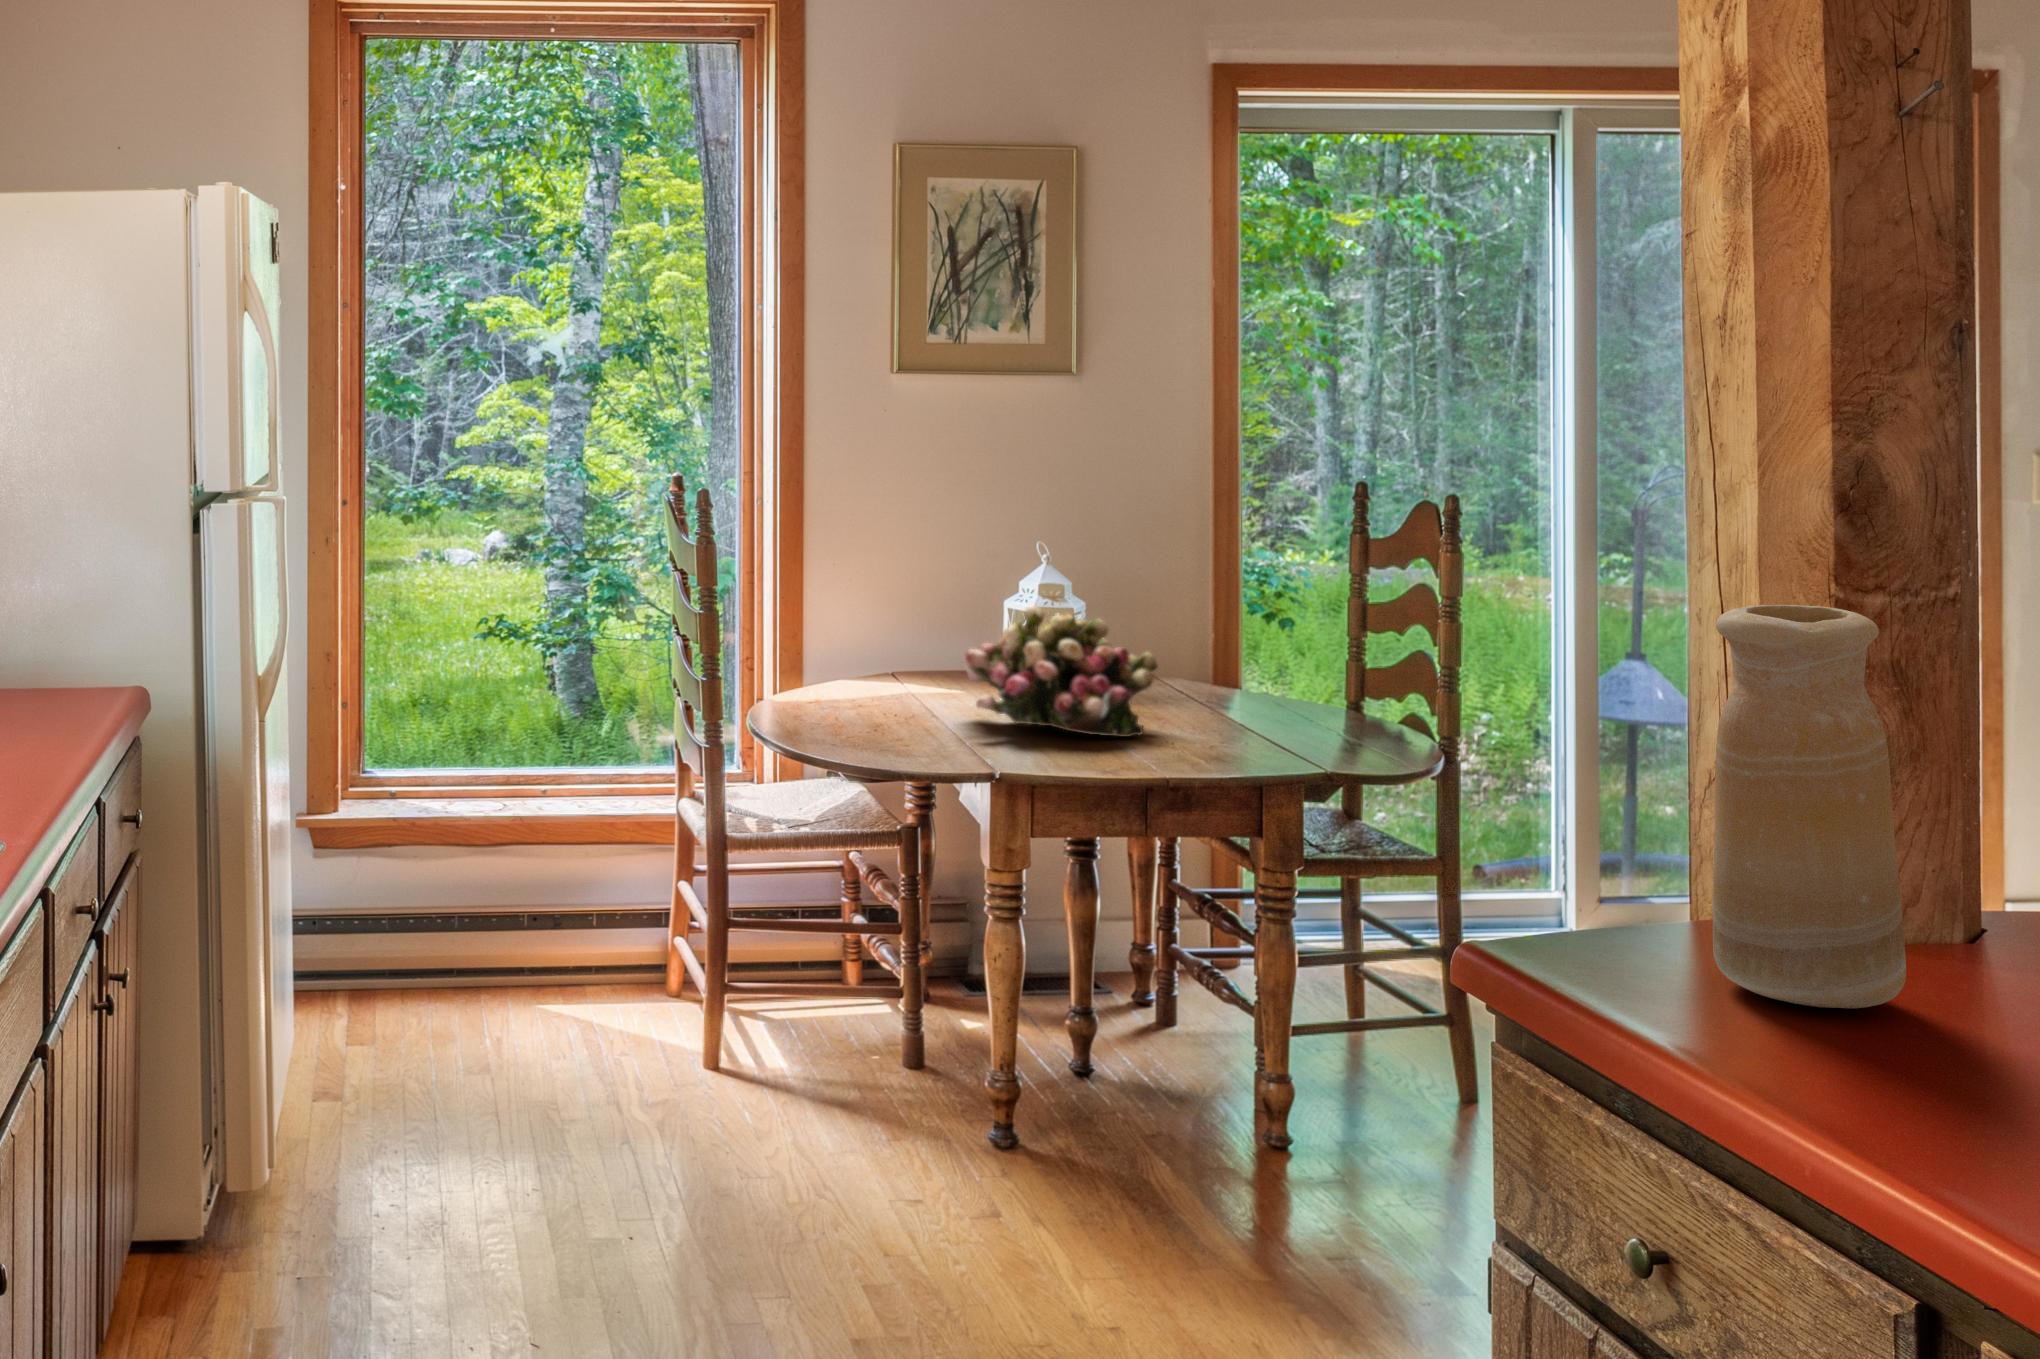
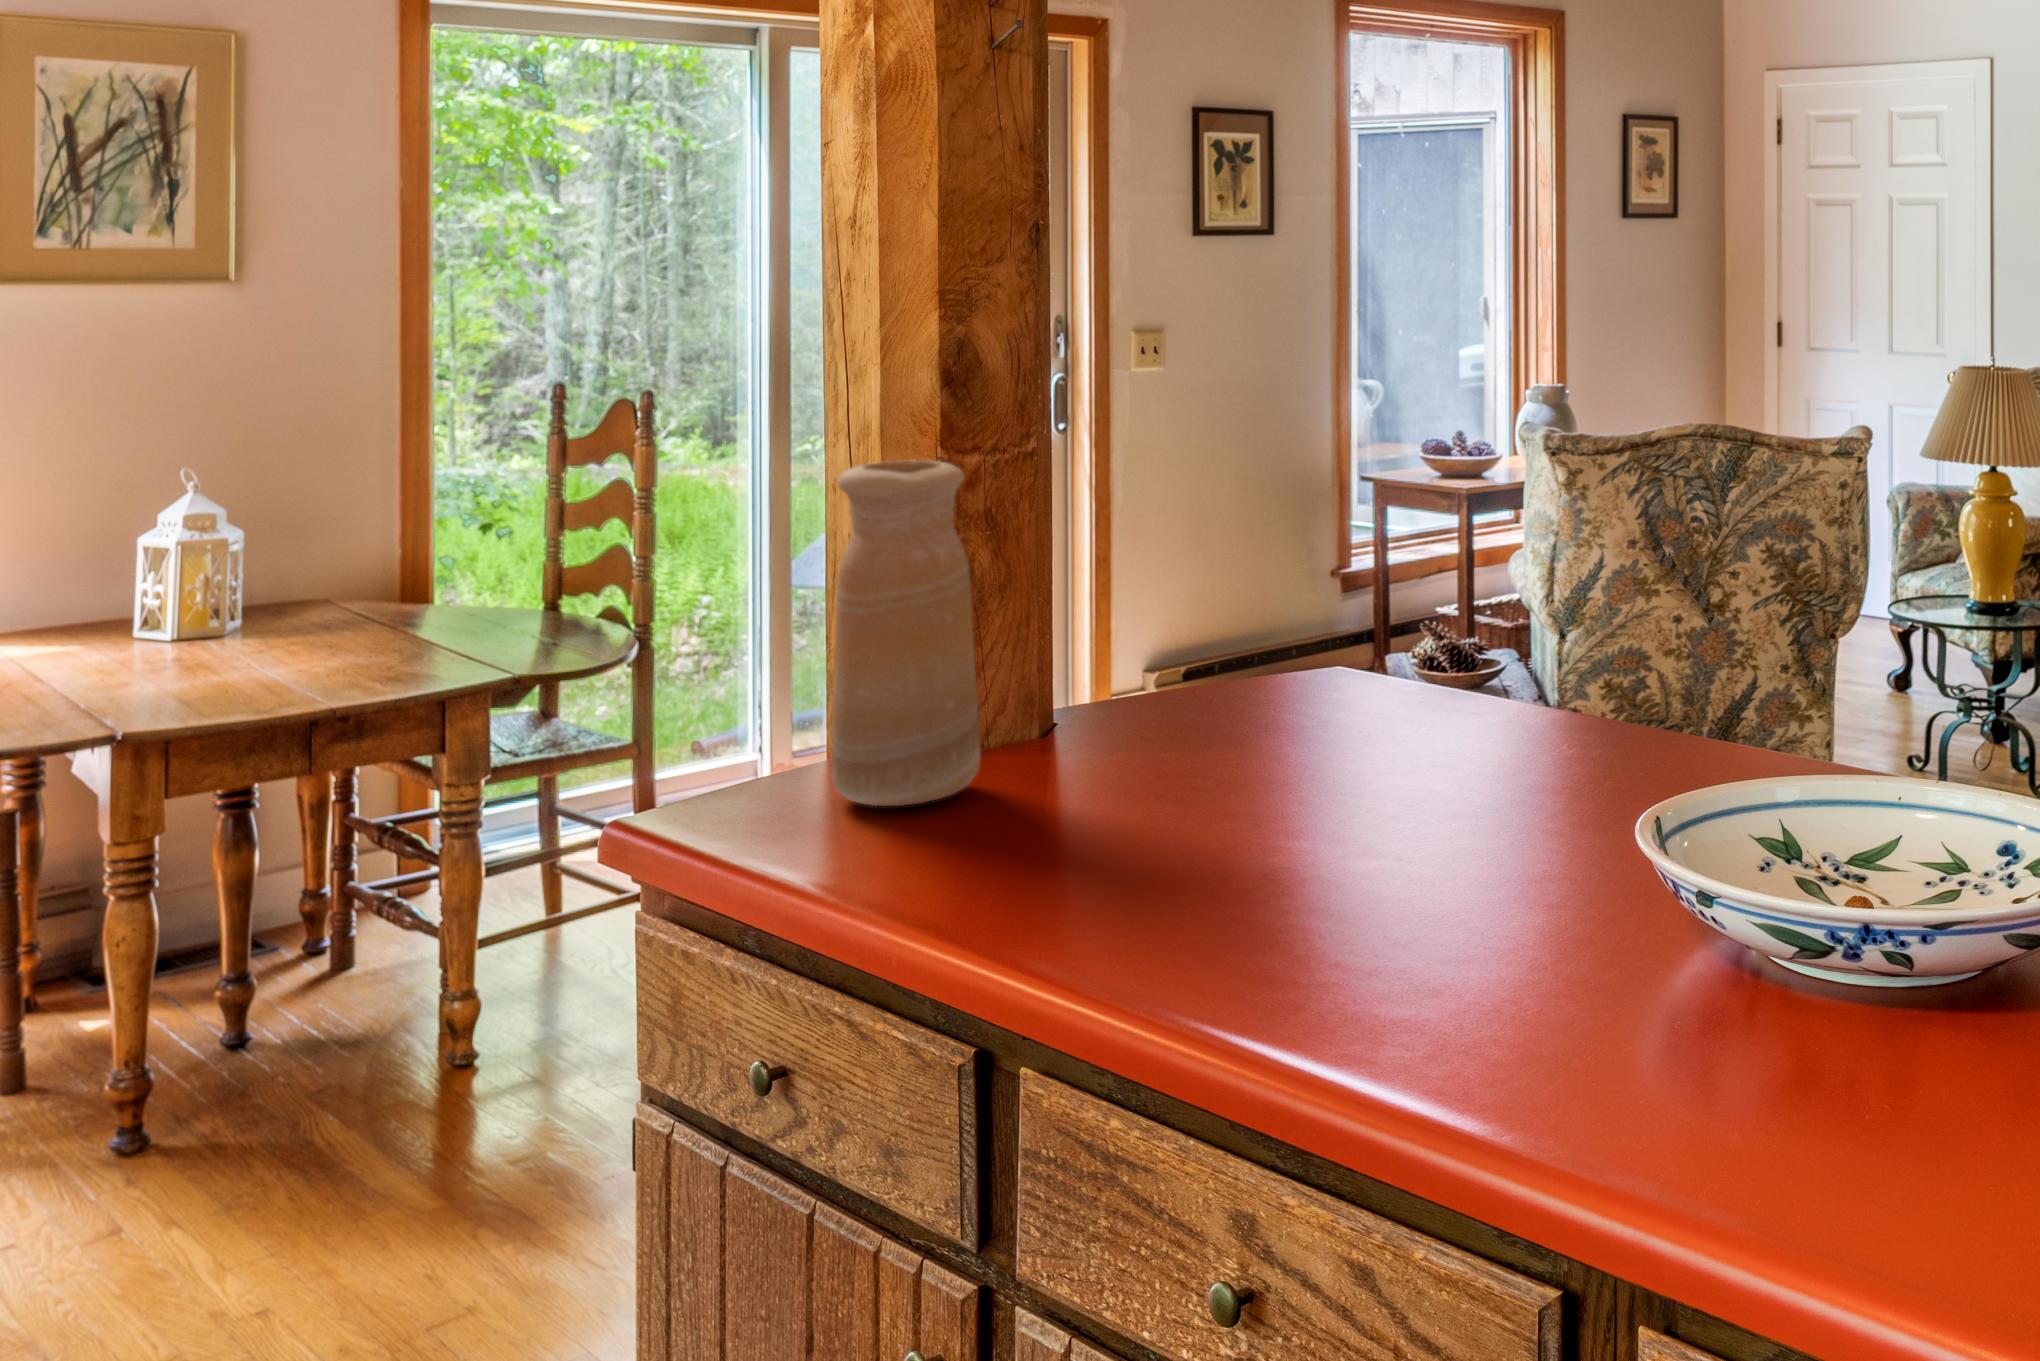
flower arrangement: present [962,605,1157,737] -> none [58,545,330,678]

